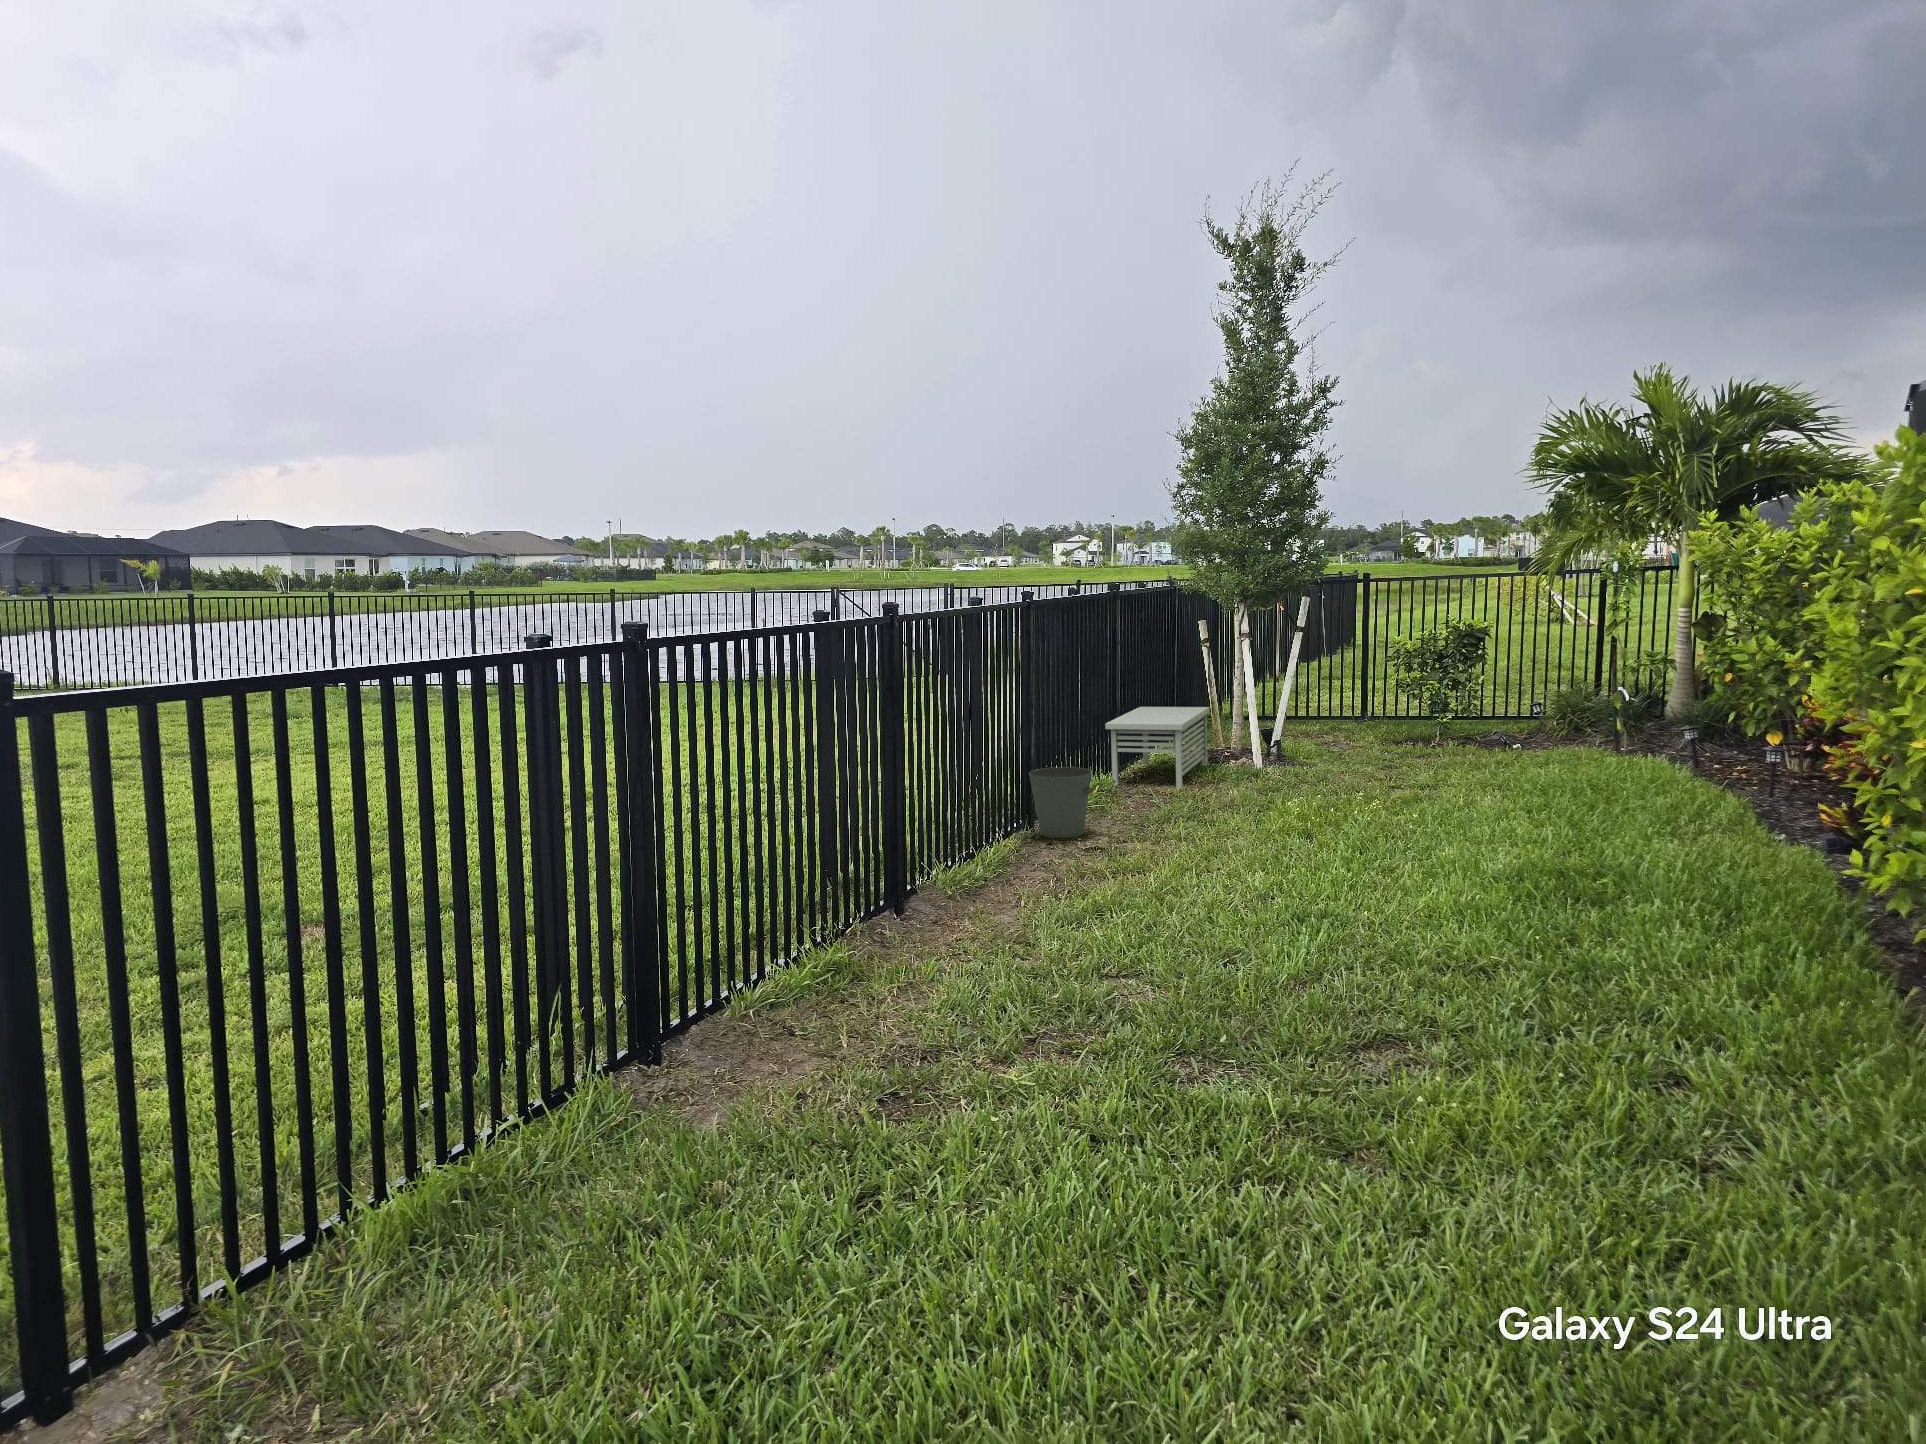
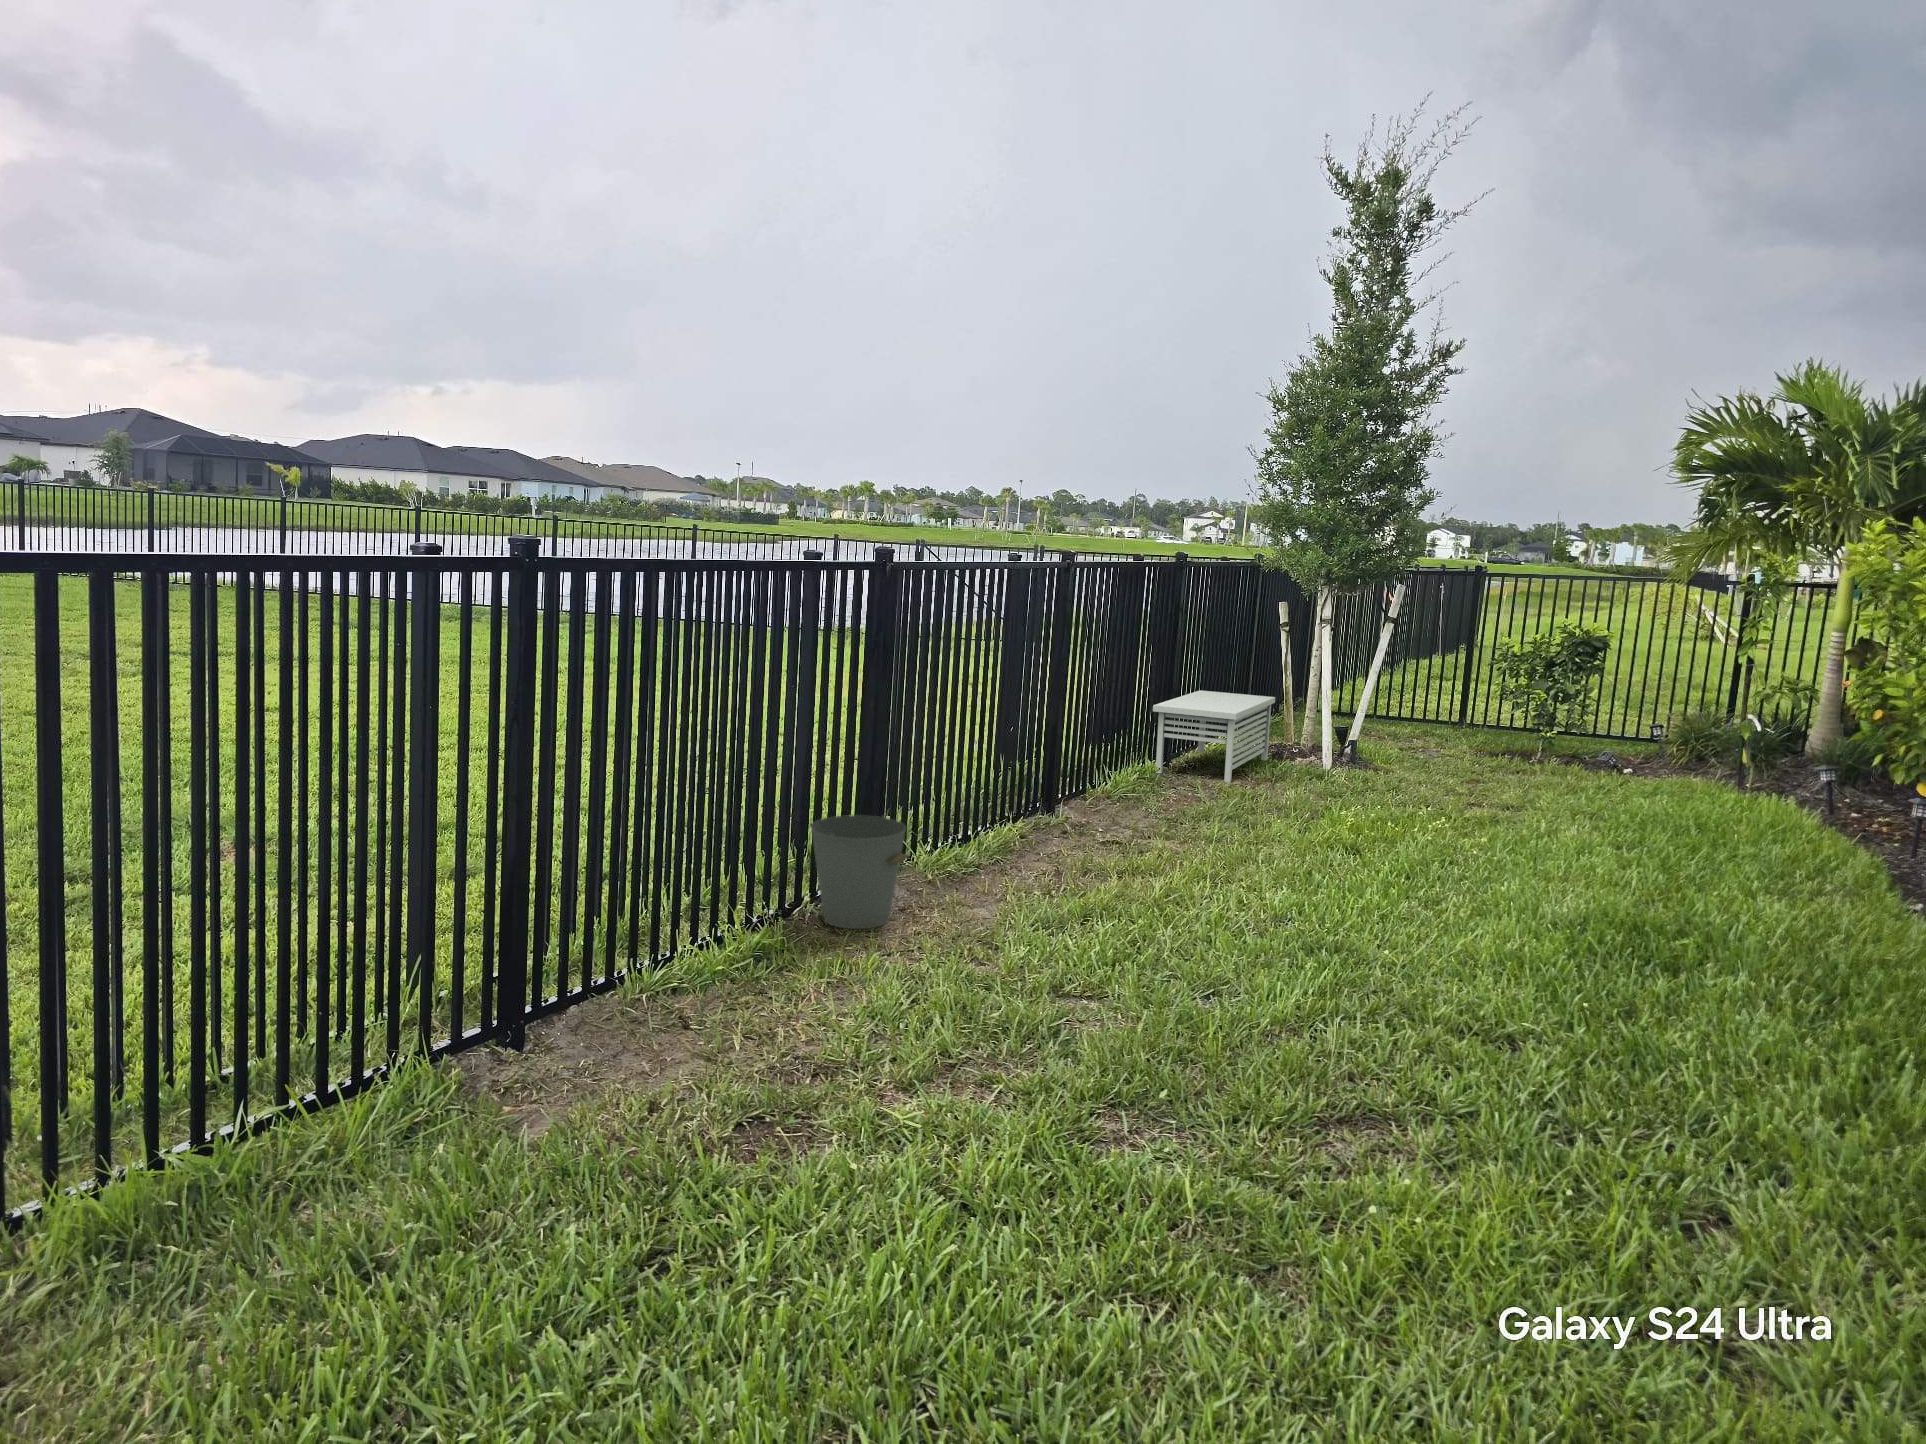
bucket: present [1029,766,1095,838] -> present [811,815,909,929]

